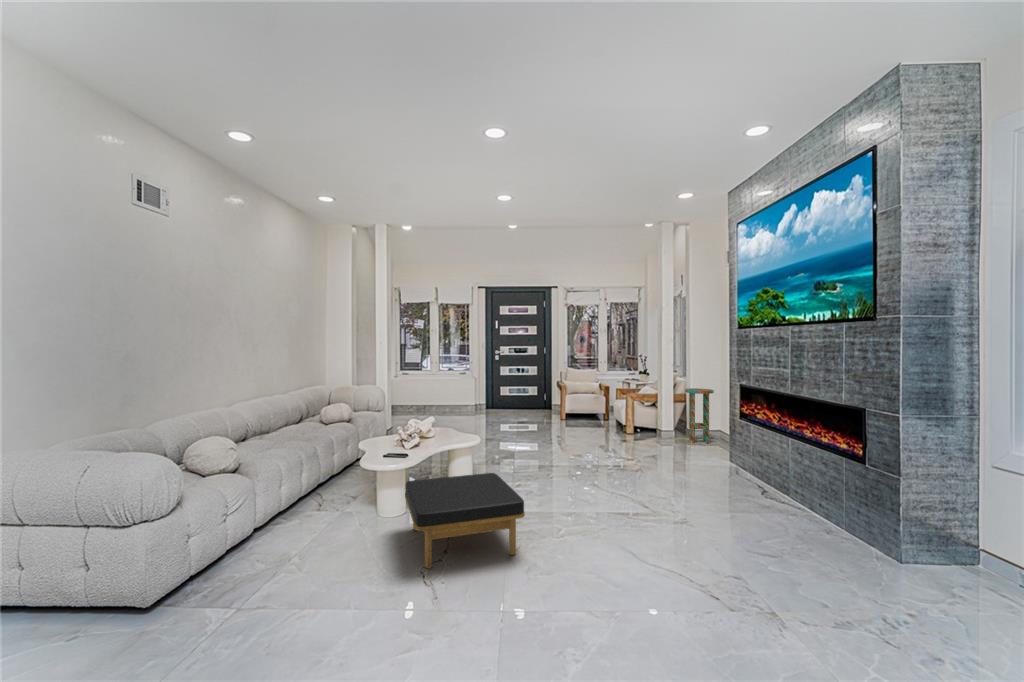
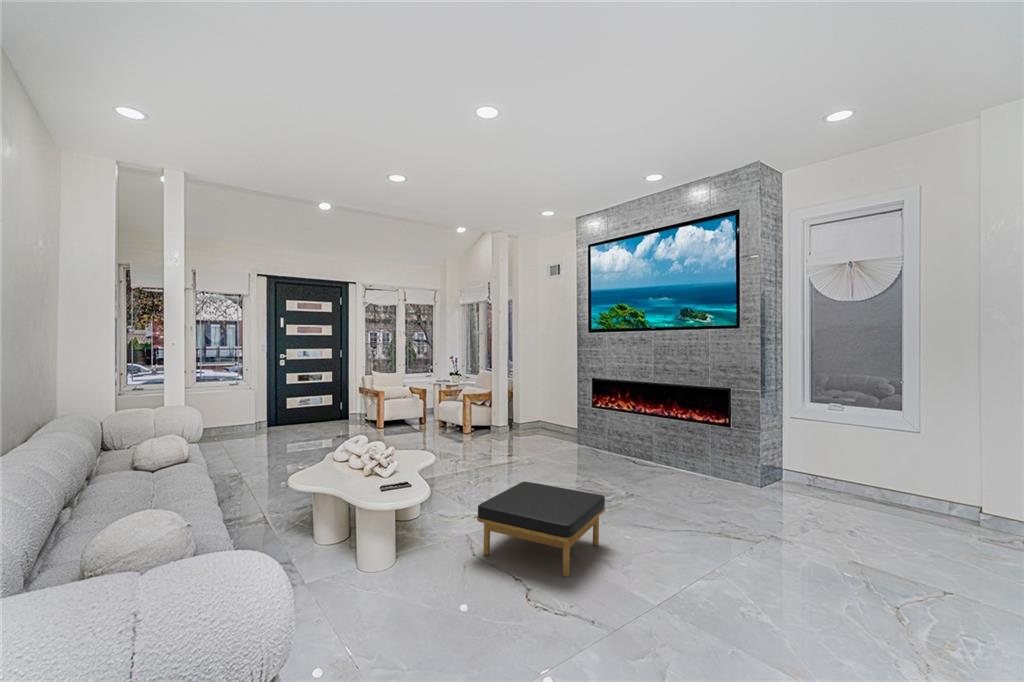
side table: present [685,388,714,443] -> none [519,387,542,435]

